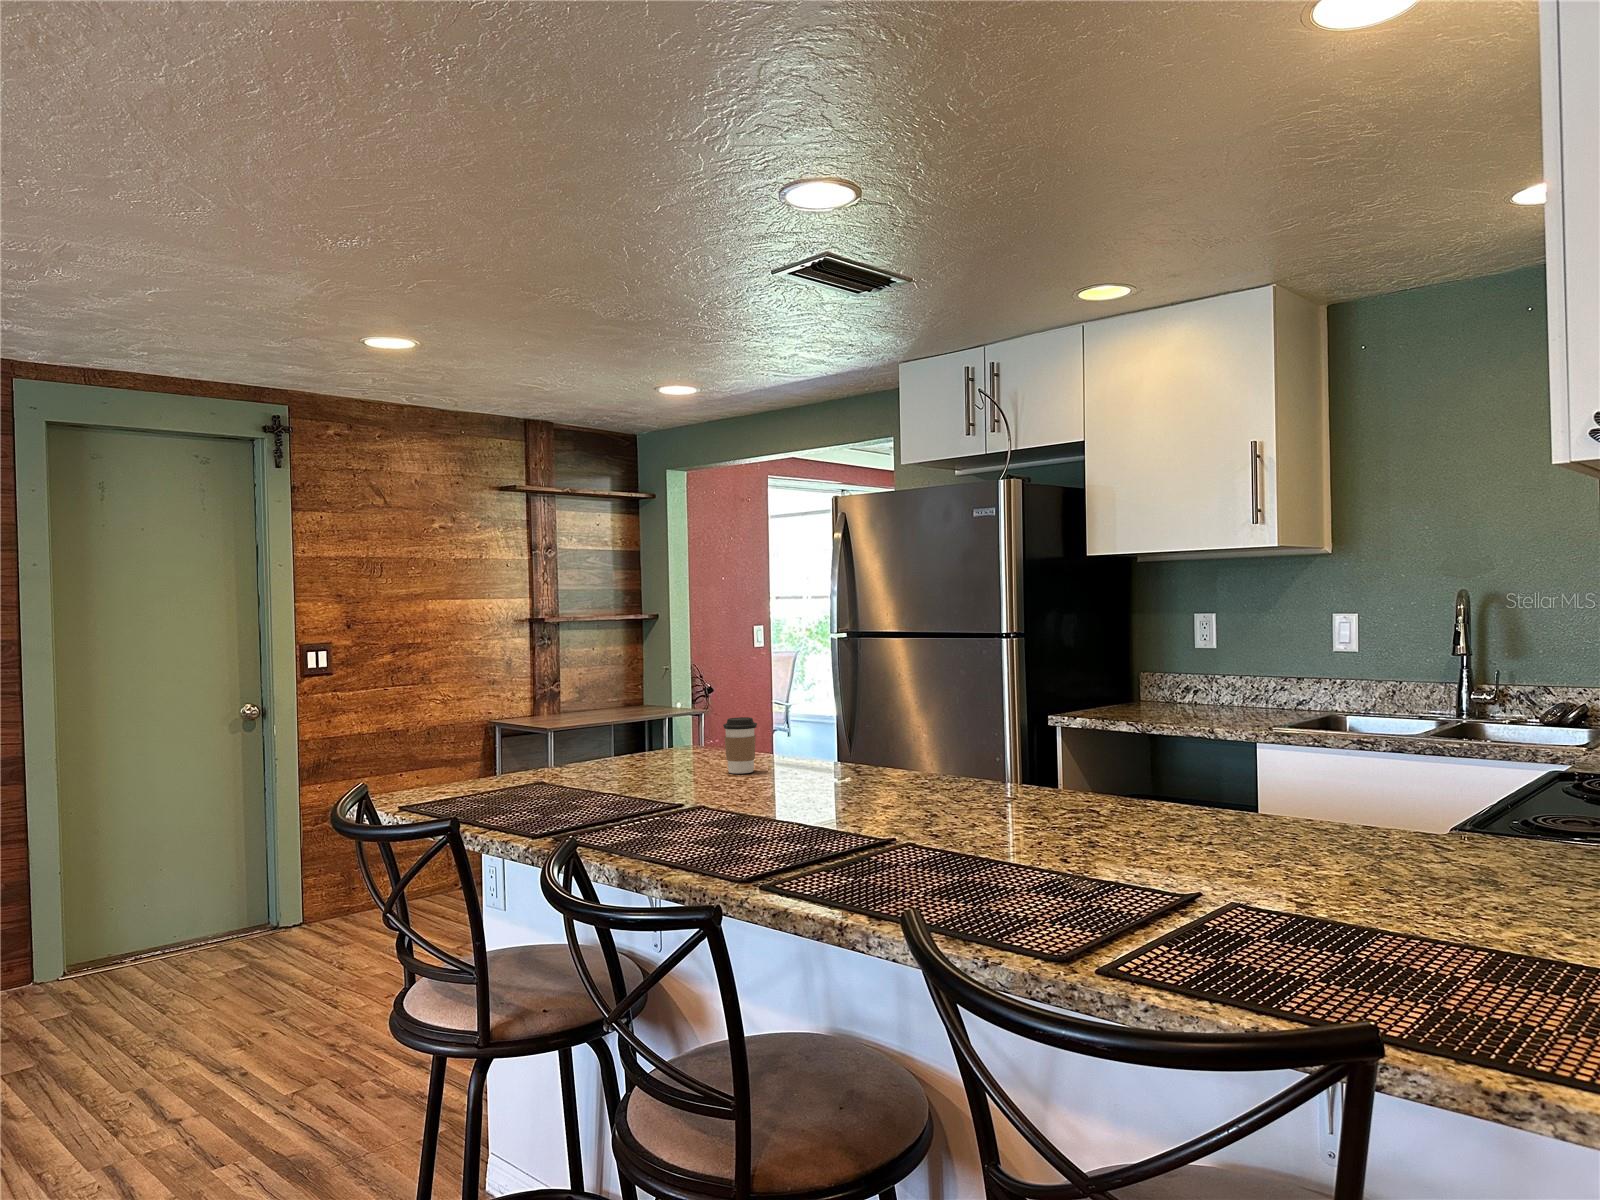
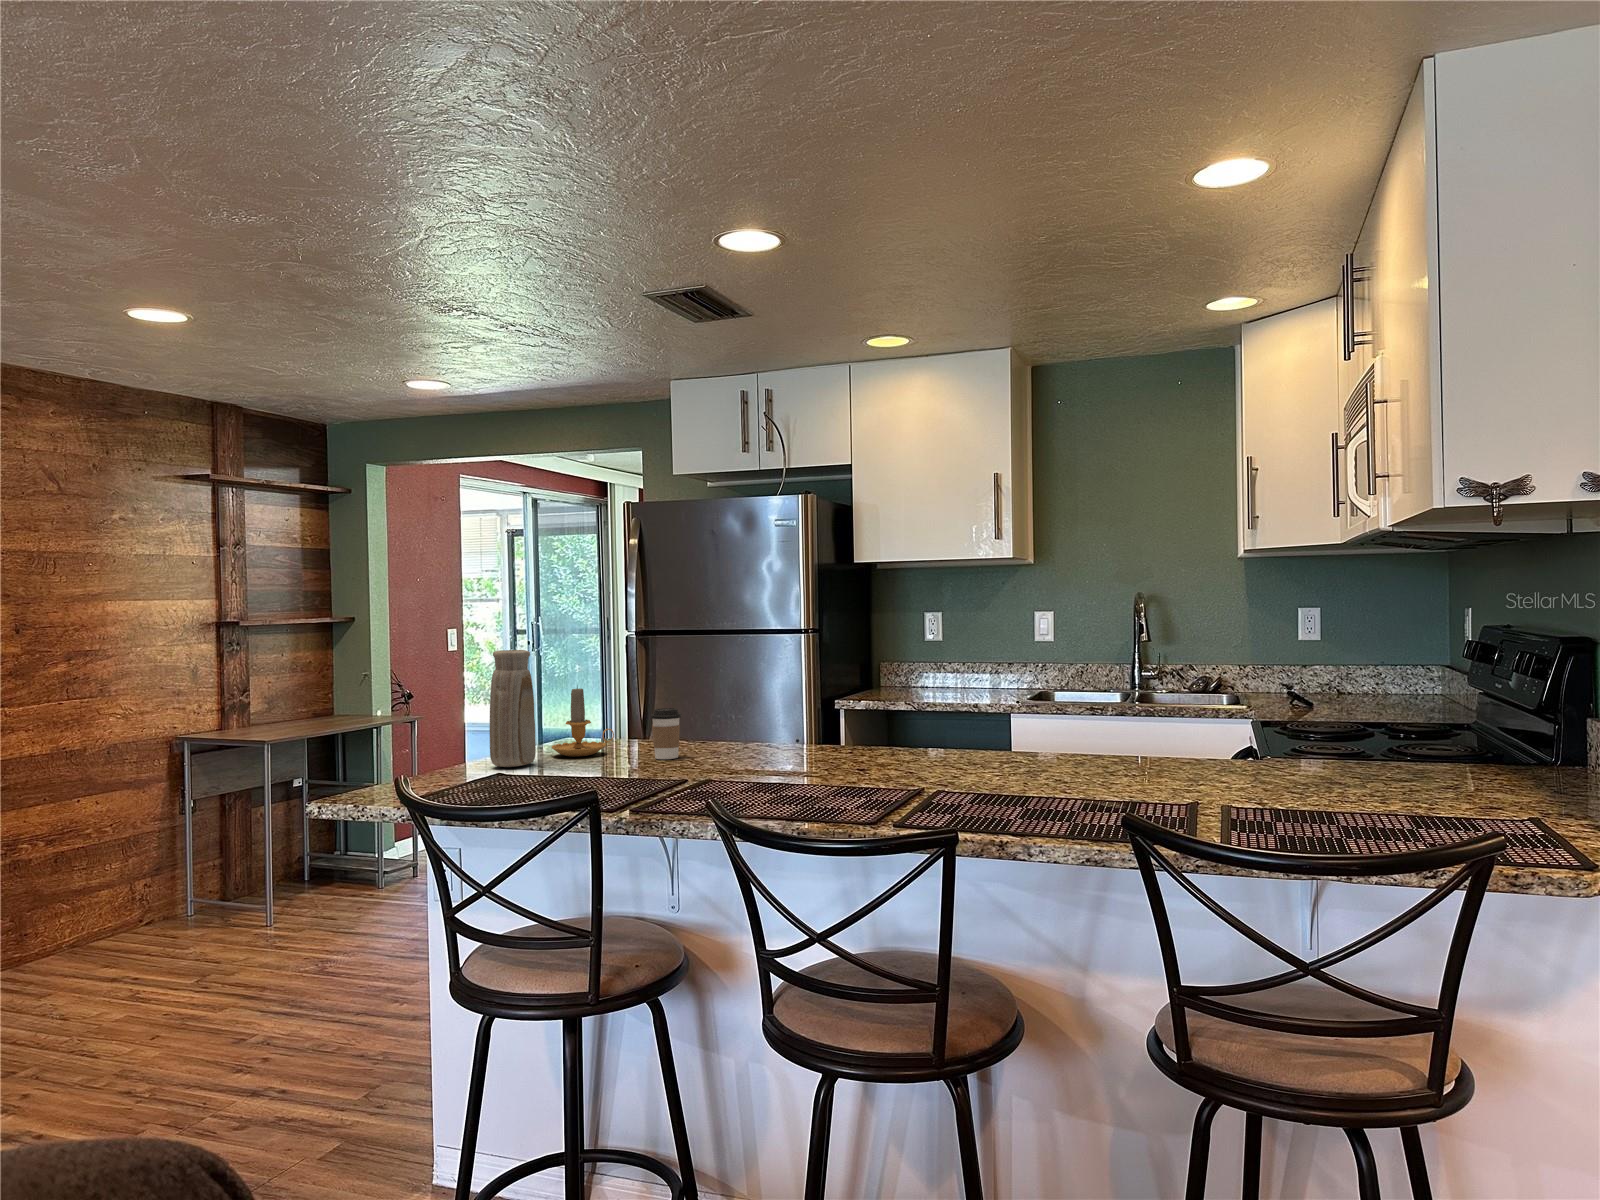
vase: none [565,651,614,771] -> present [490,650,536,767]
candle: none [644,688,713,764] -> present [552,687,614,757]

